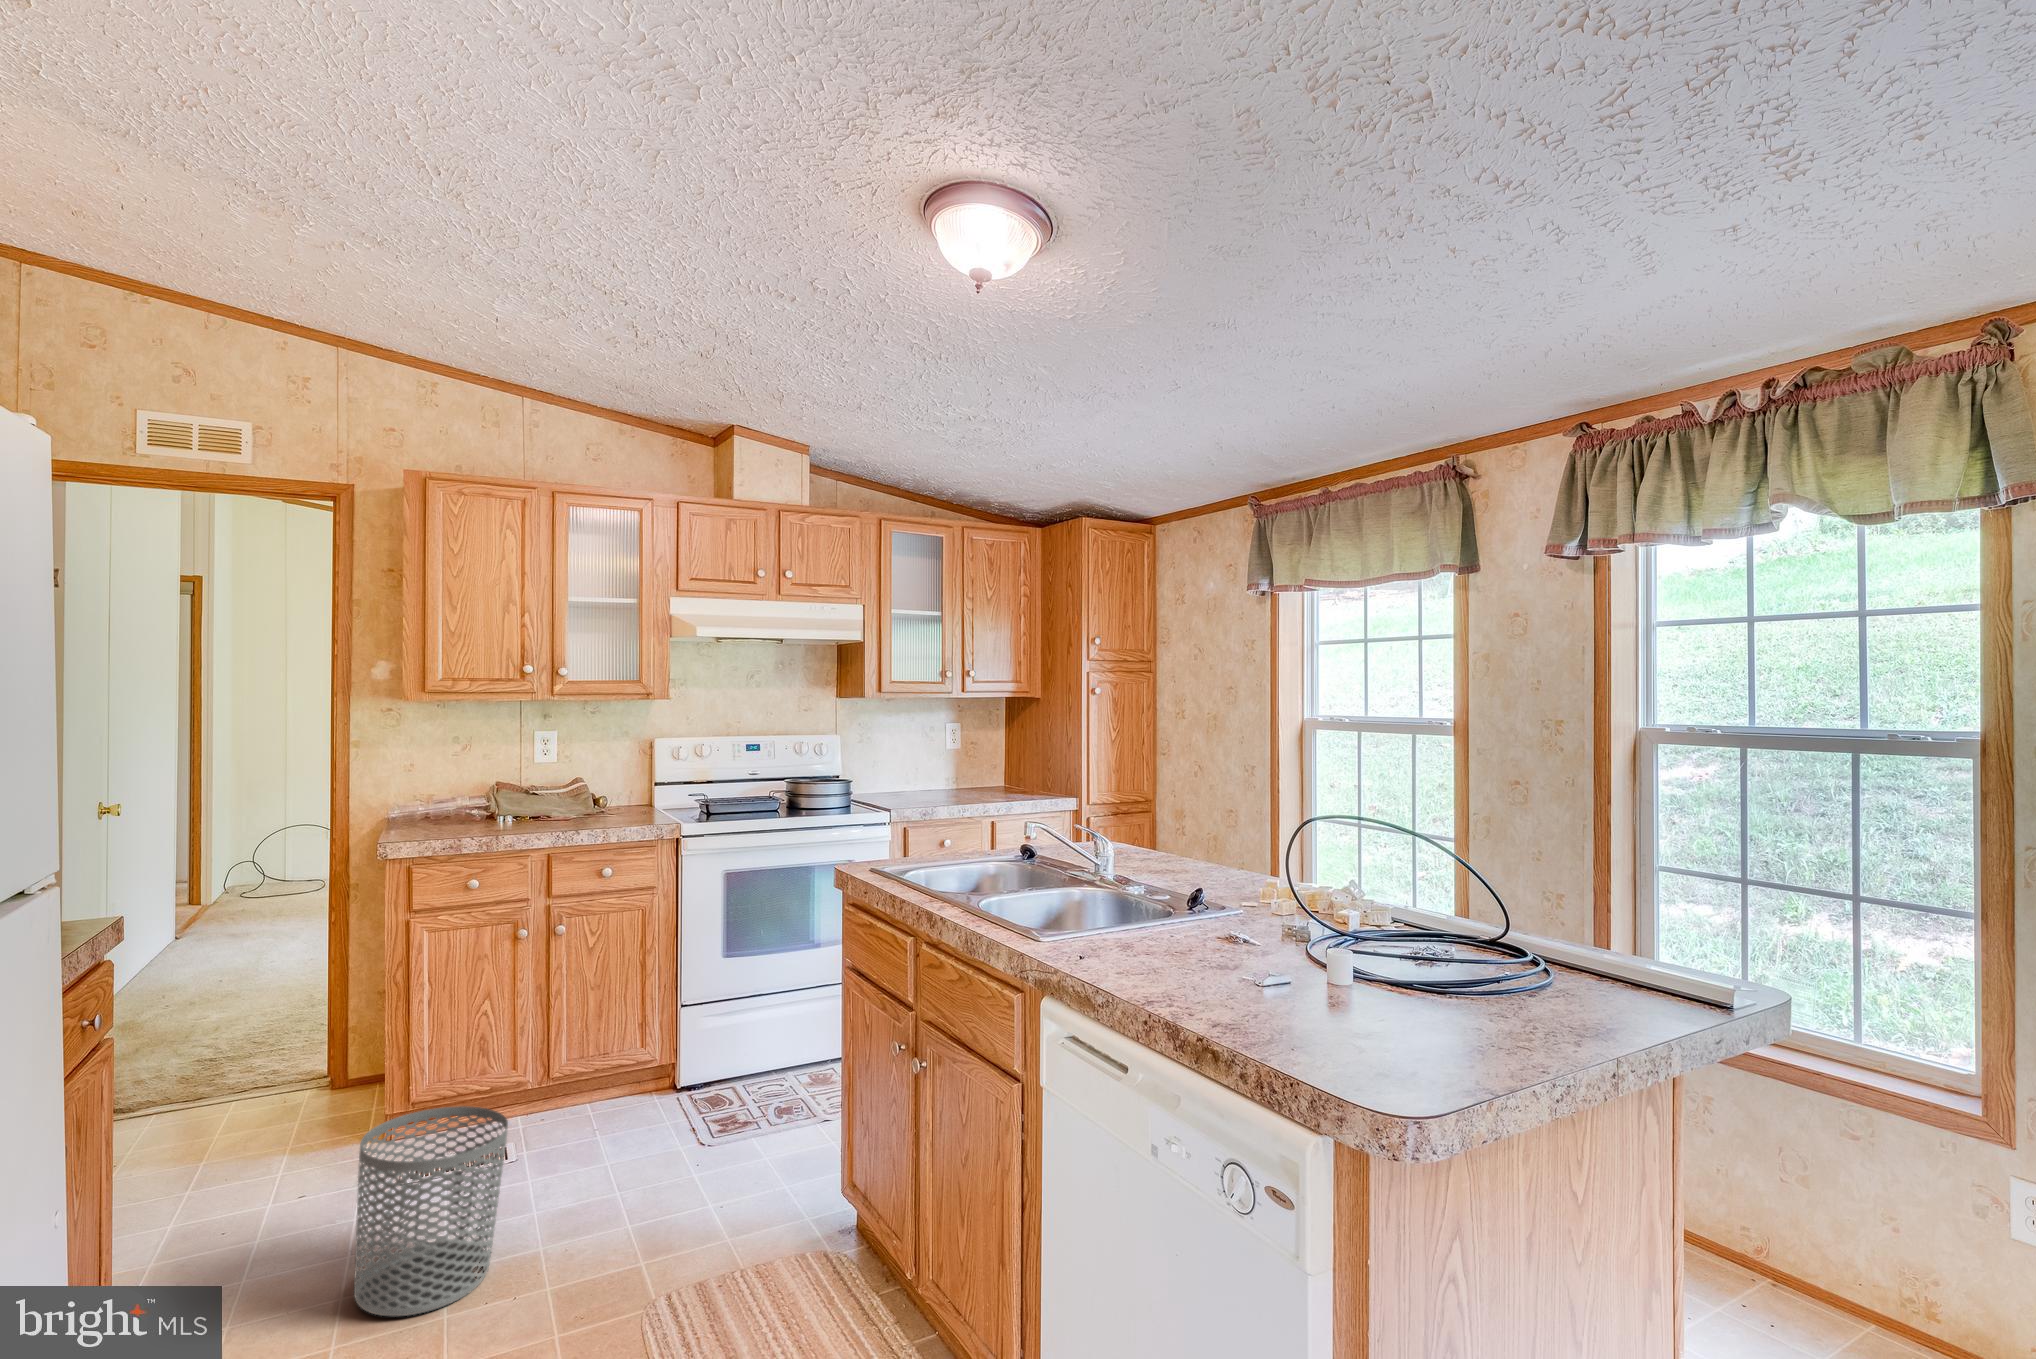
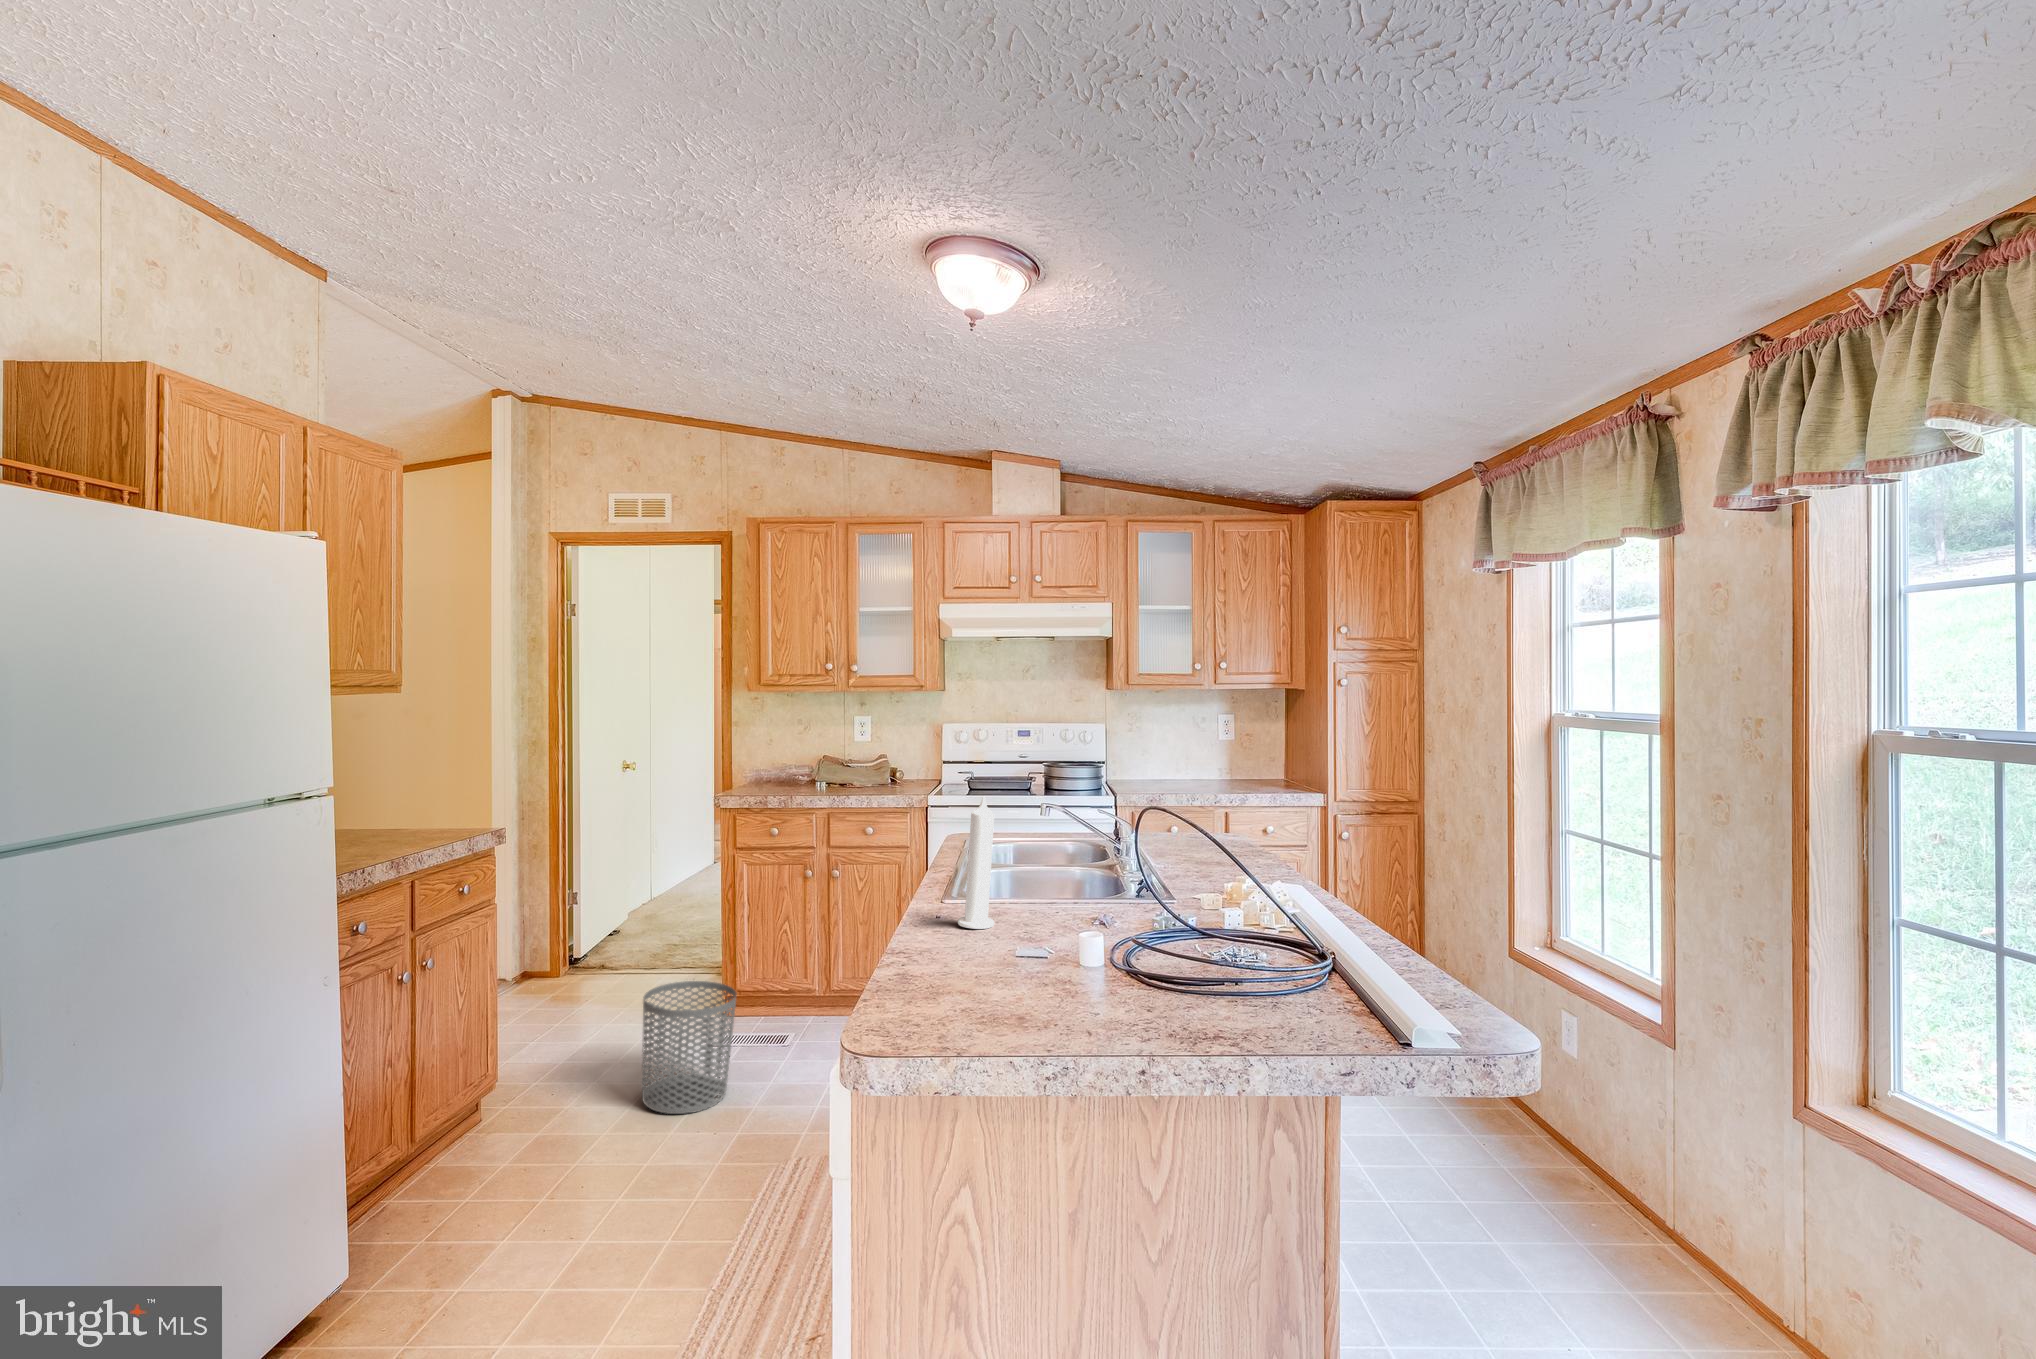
candle: none [1142,816,1185,973] -> present [958,797,994,929]

